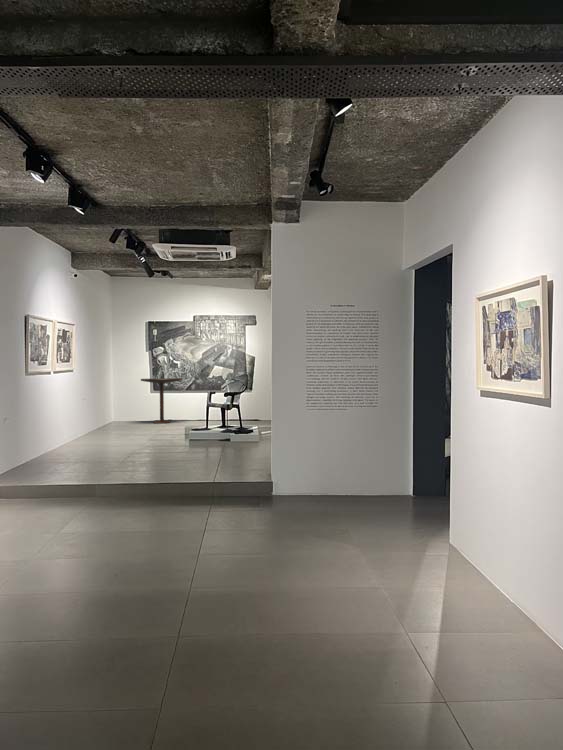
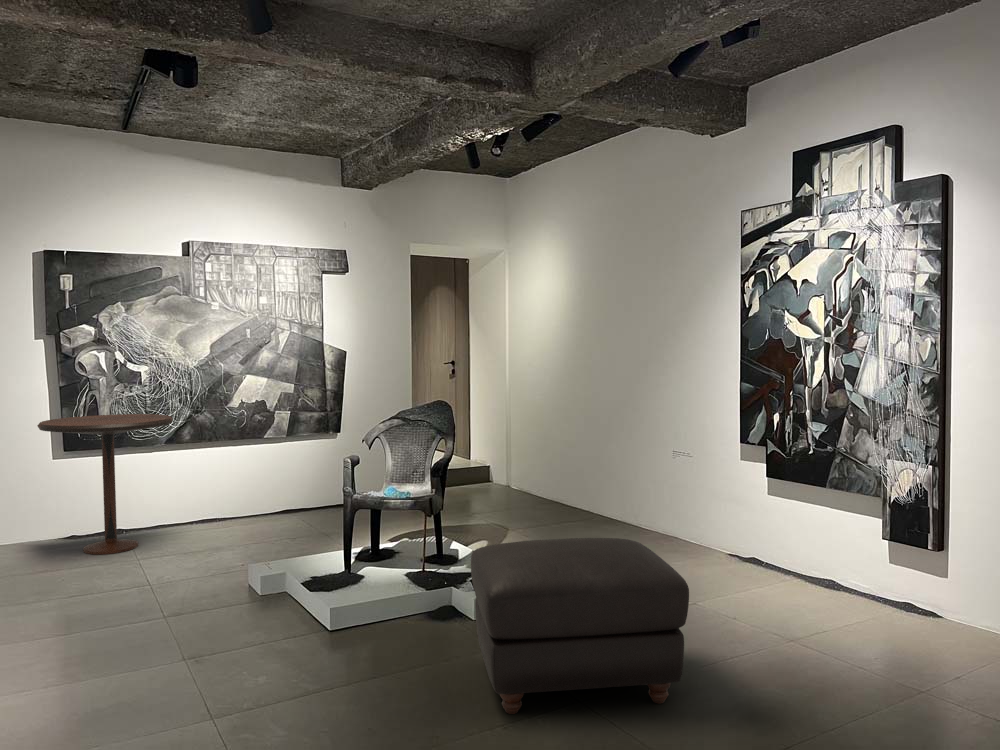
ottoman: none [184,404,253,446] -> present [471,538,689,714]

